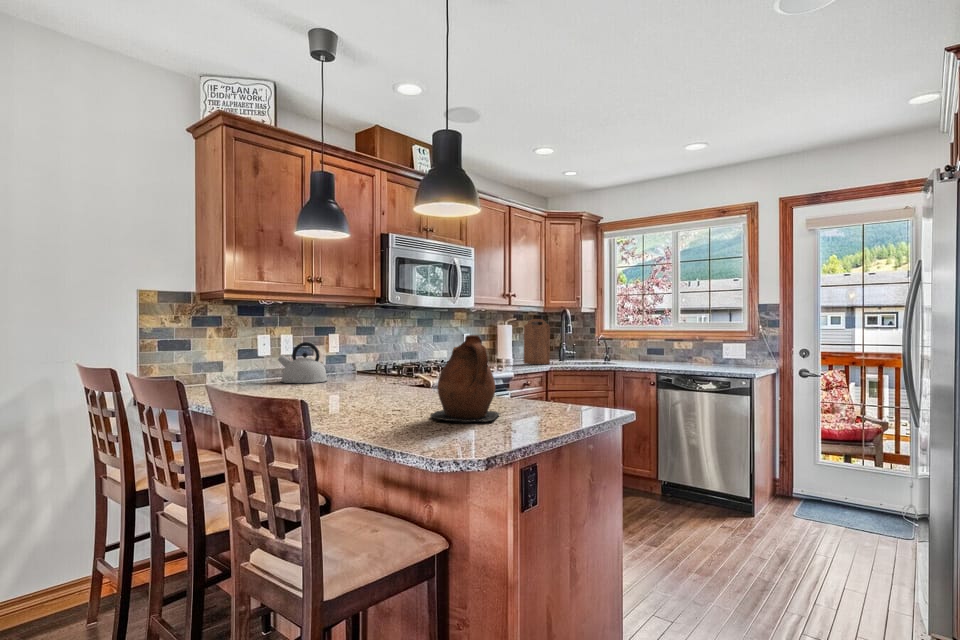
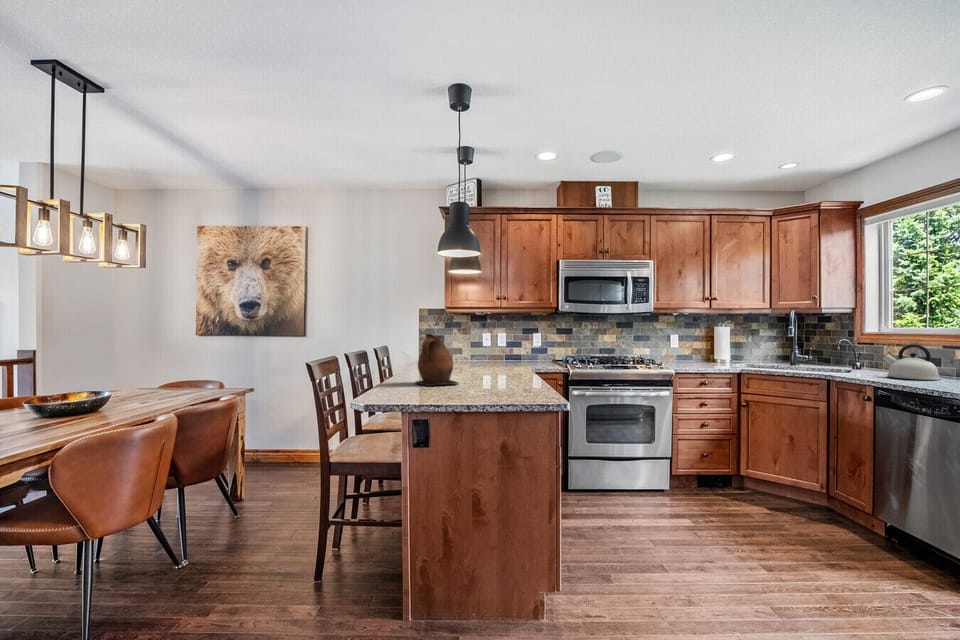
cutting board: present [524,319,550,364] -> none [735,321,763,368]
kettle: present [278,342,328,383] -> present [883,344,940,380]

